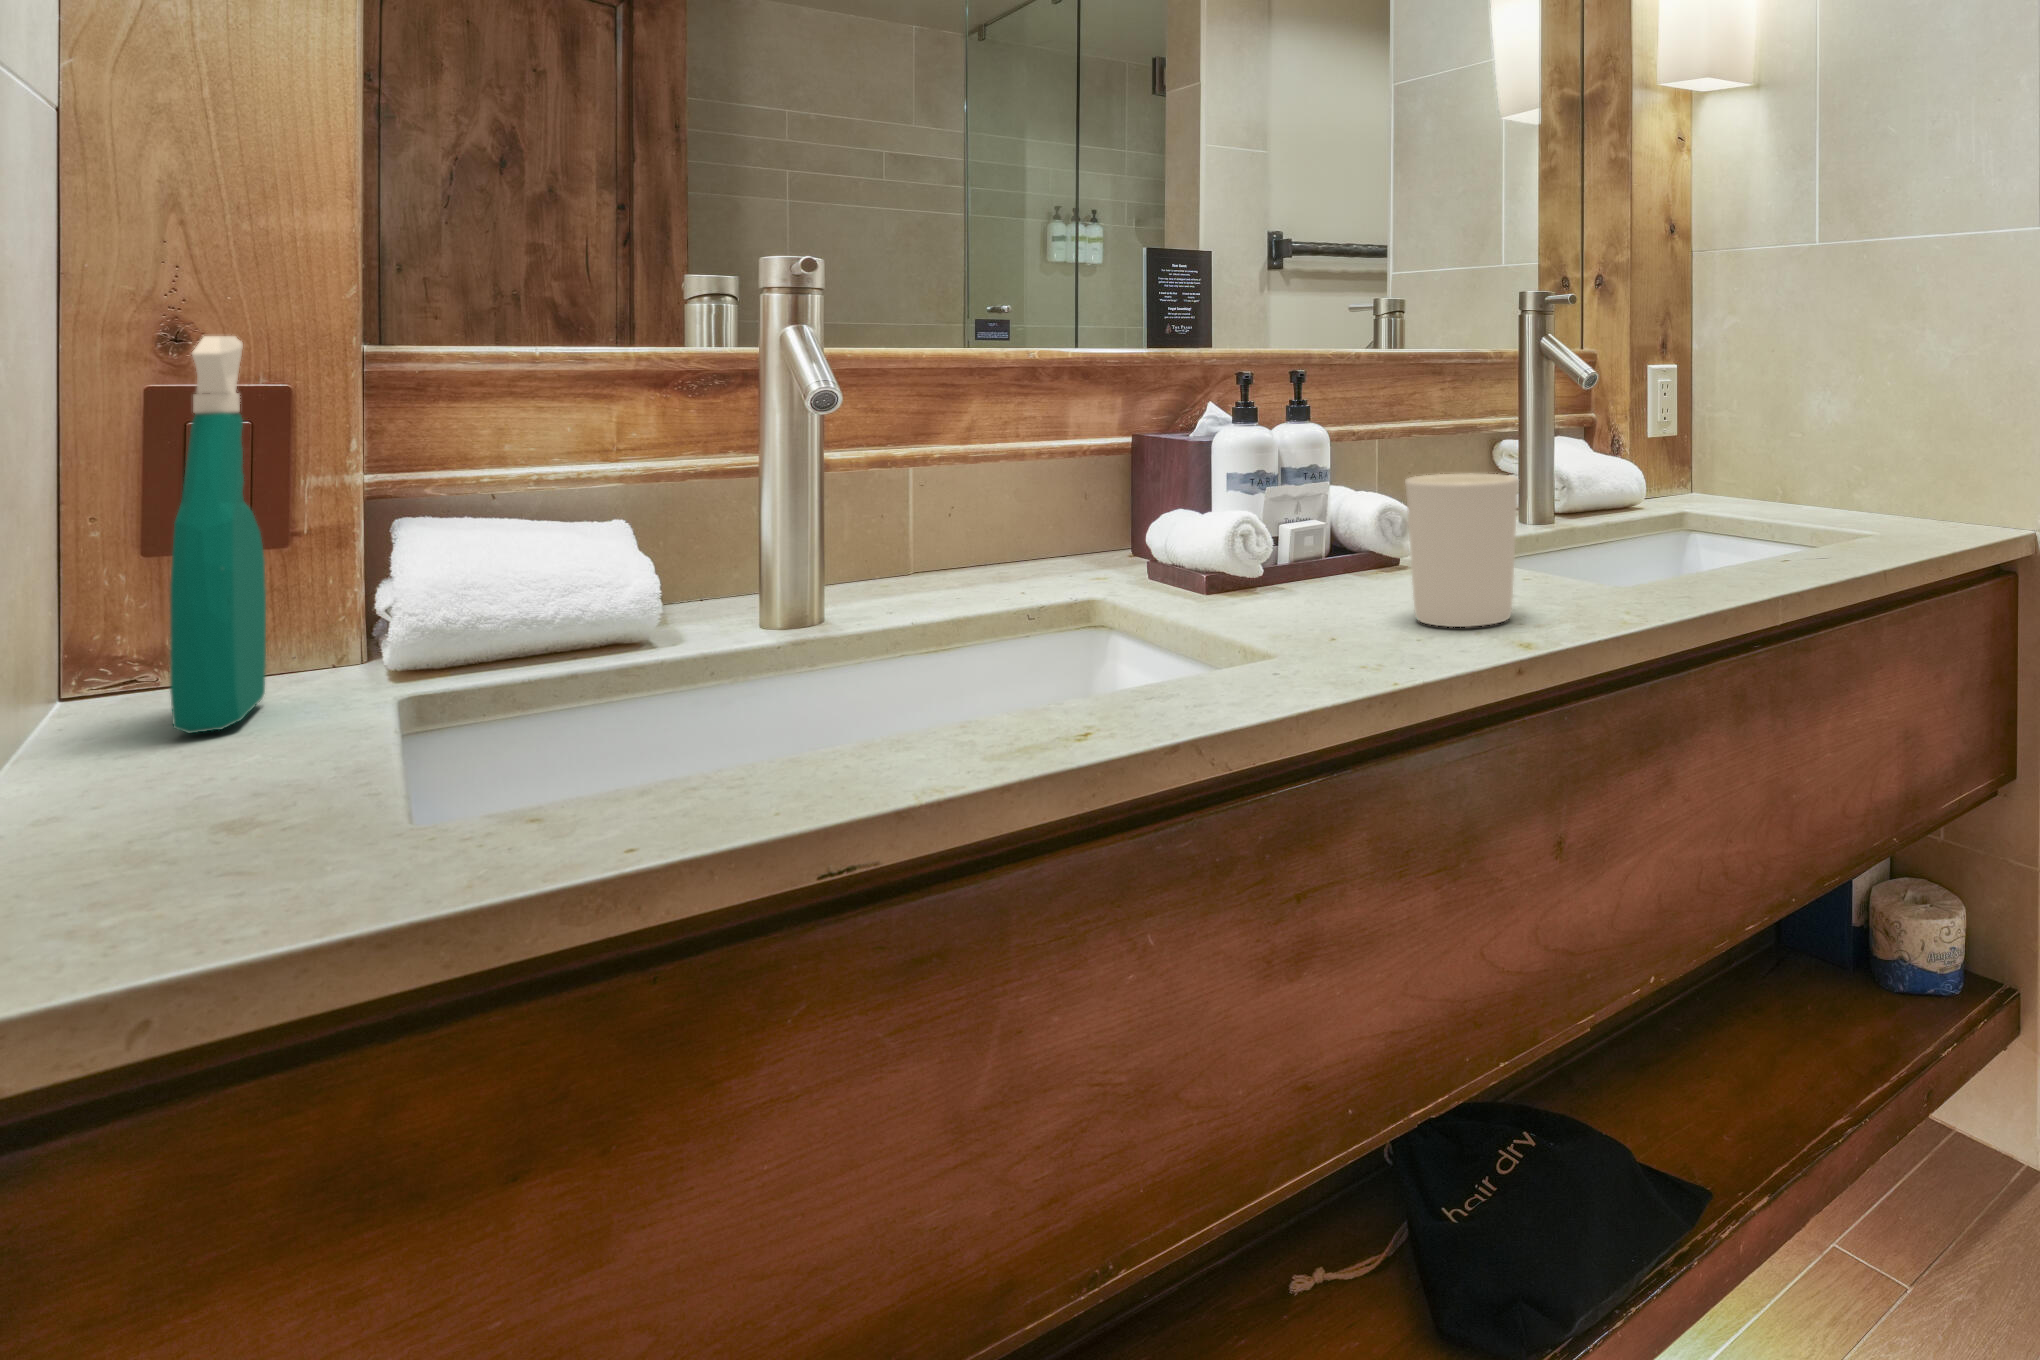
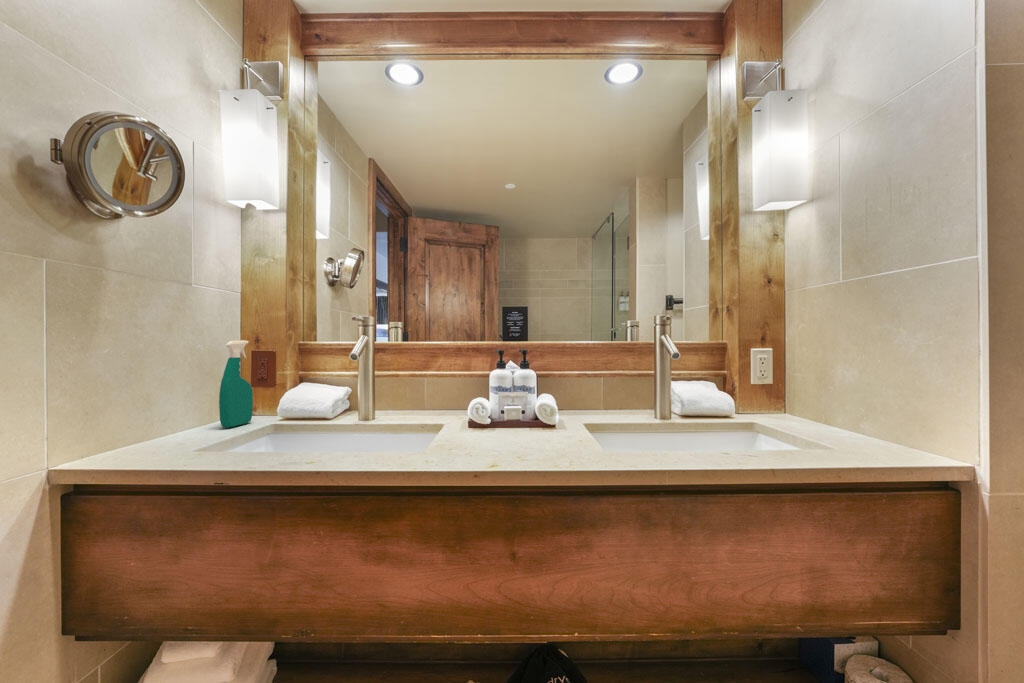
candle holder: present [1405,474,1519,627] -> none [478,394,524,458]

